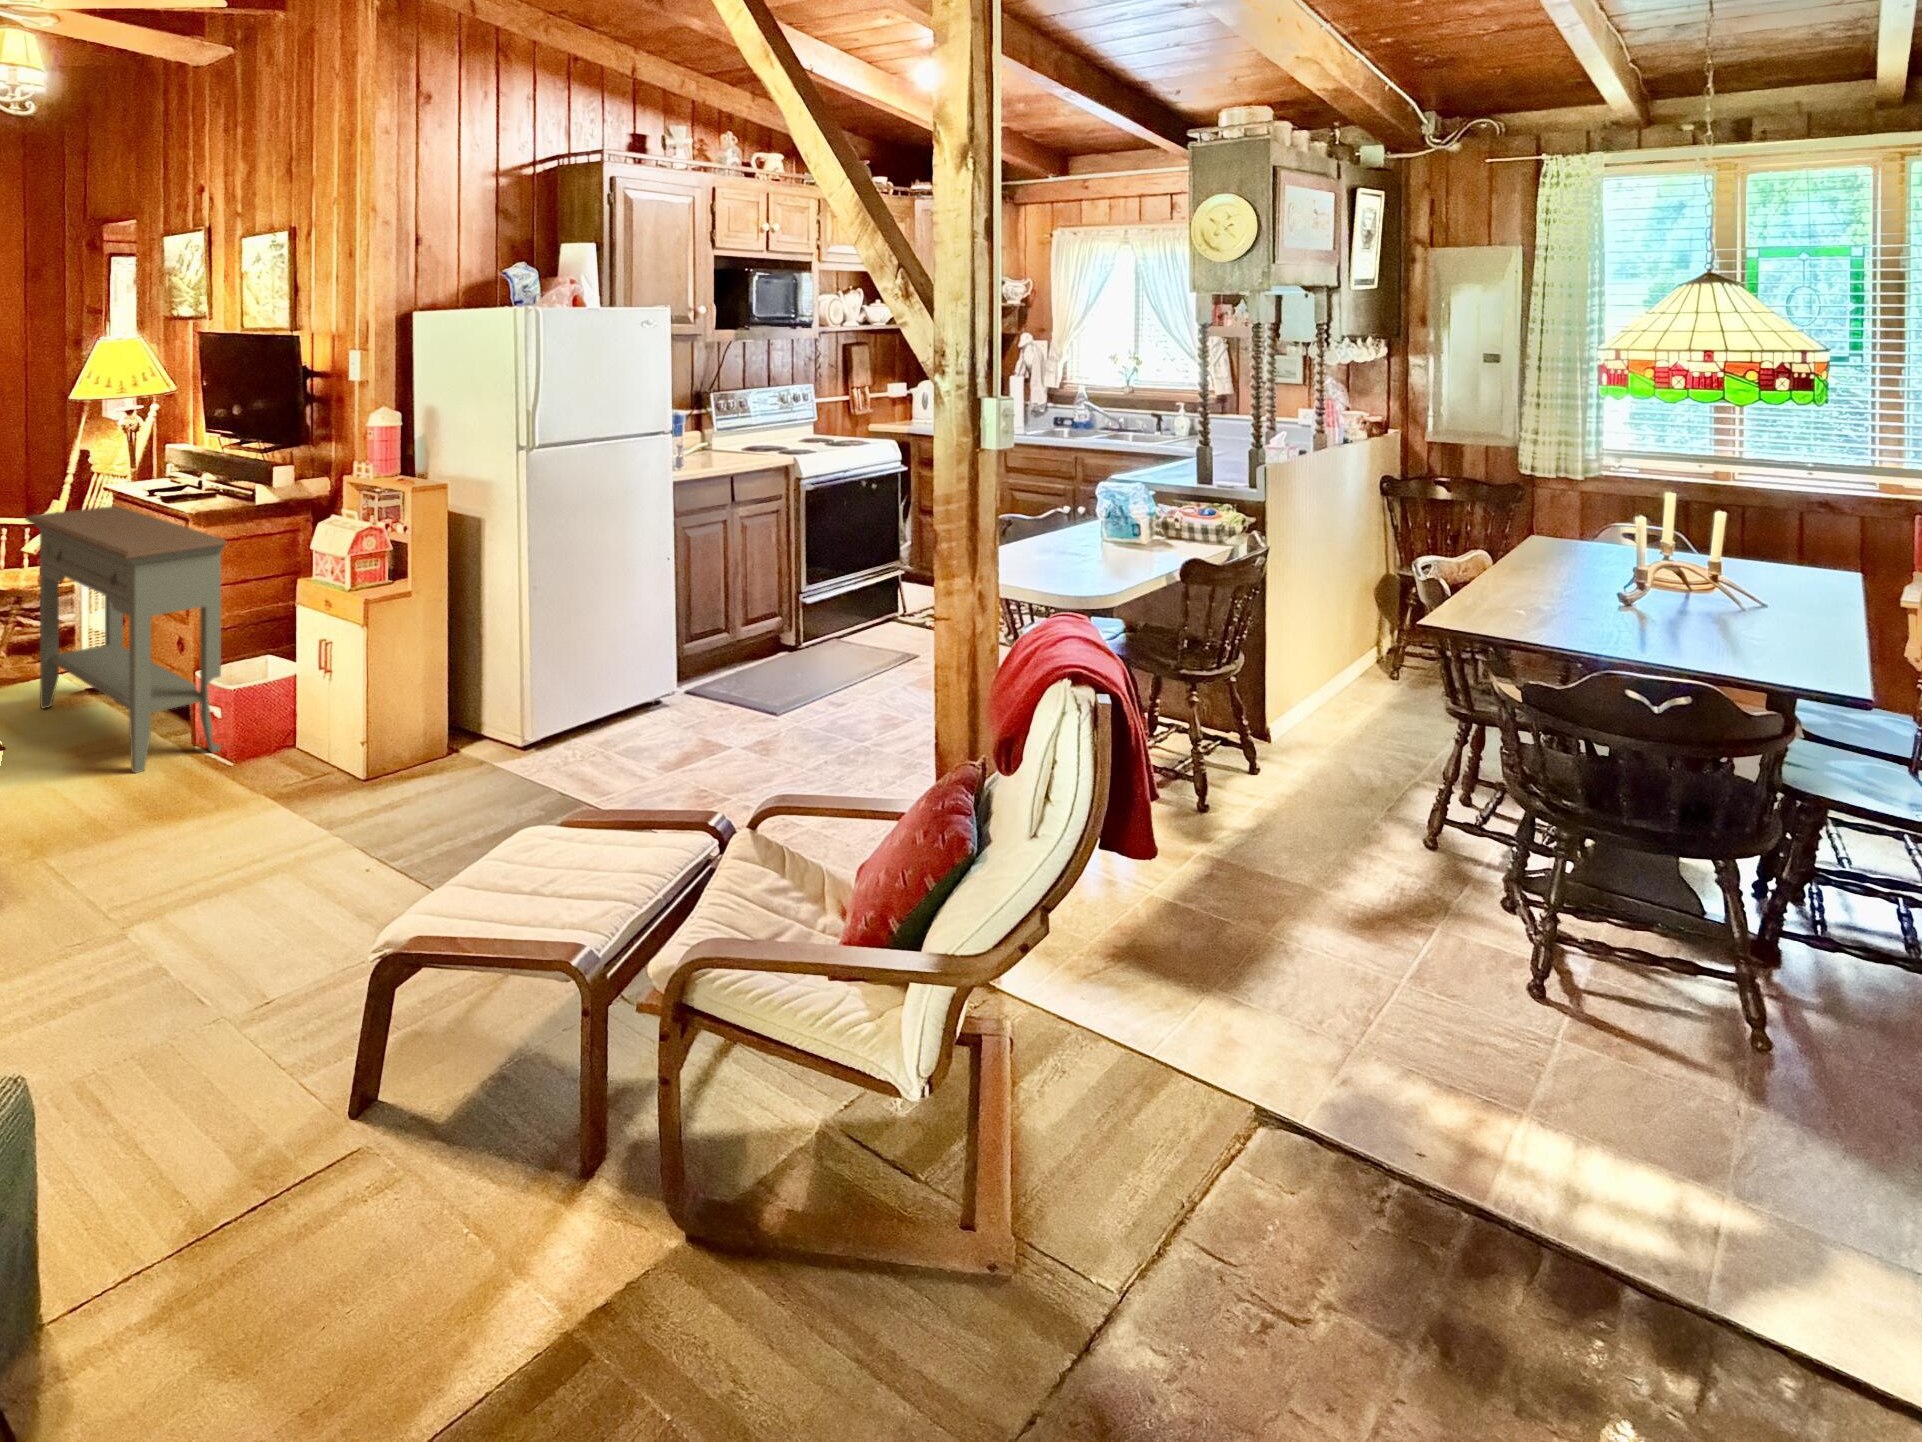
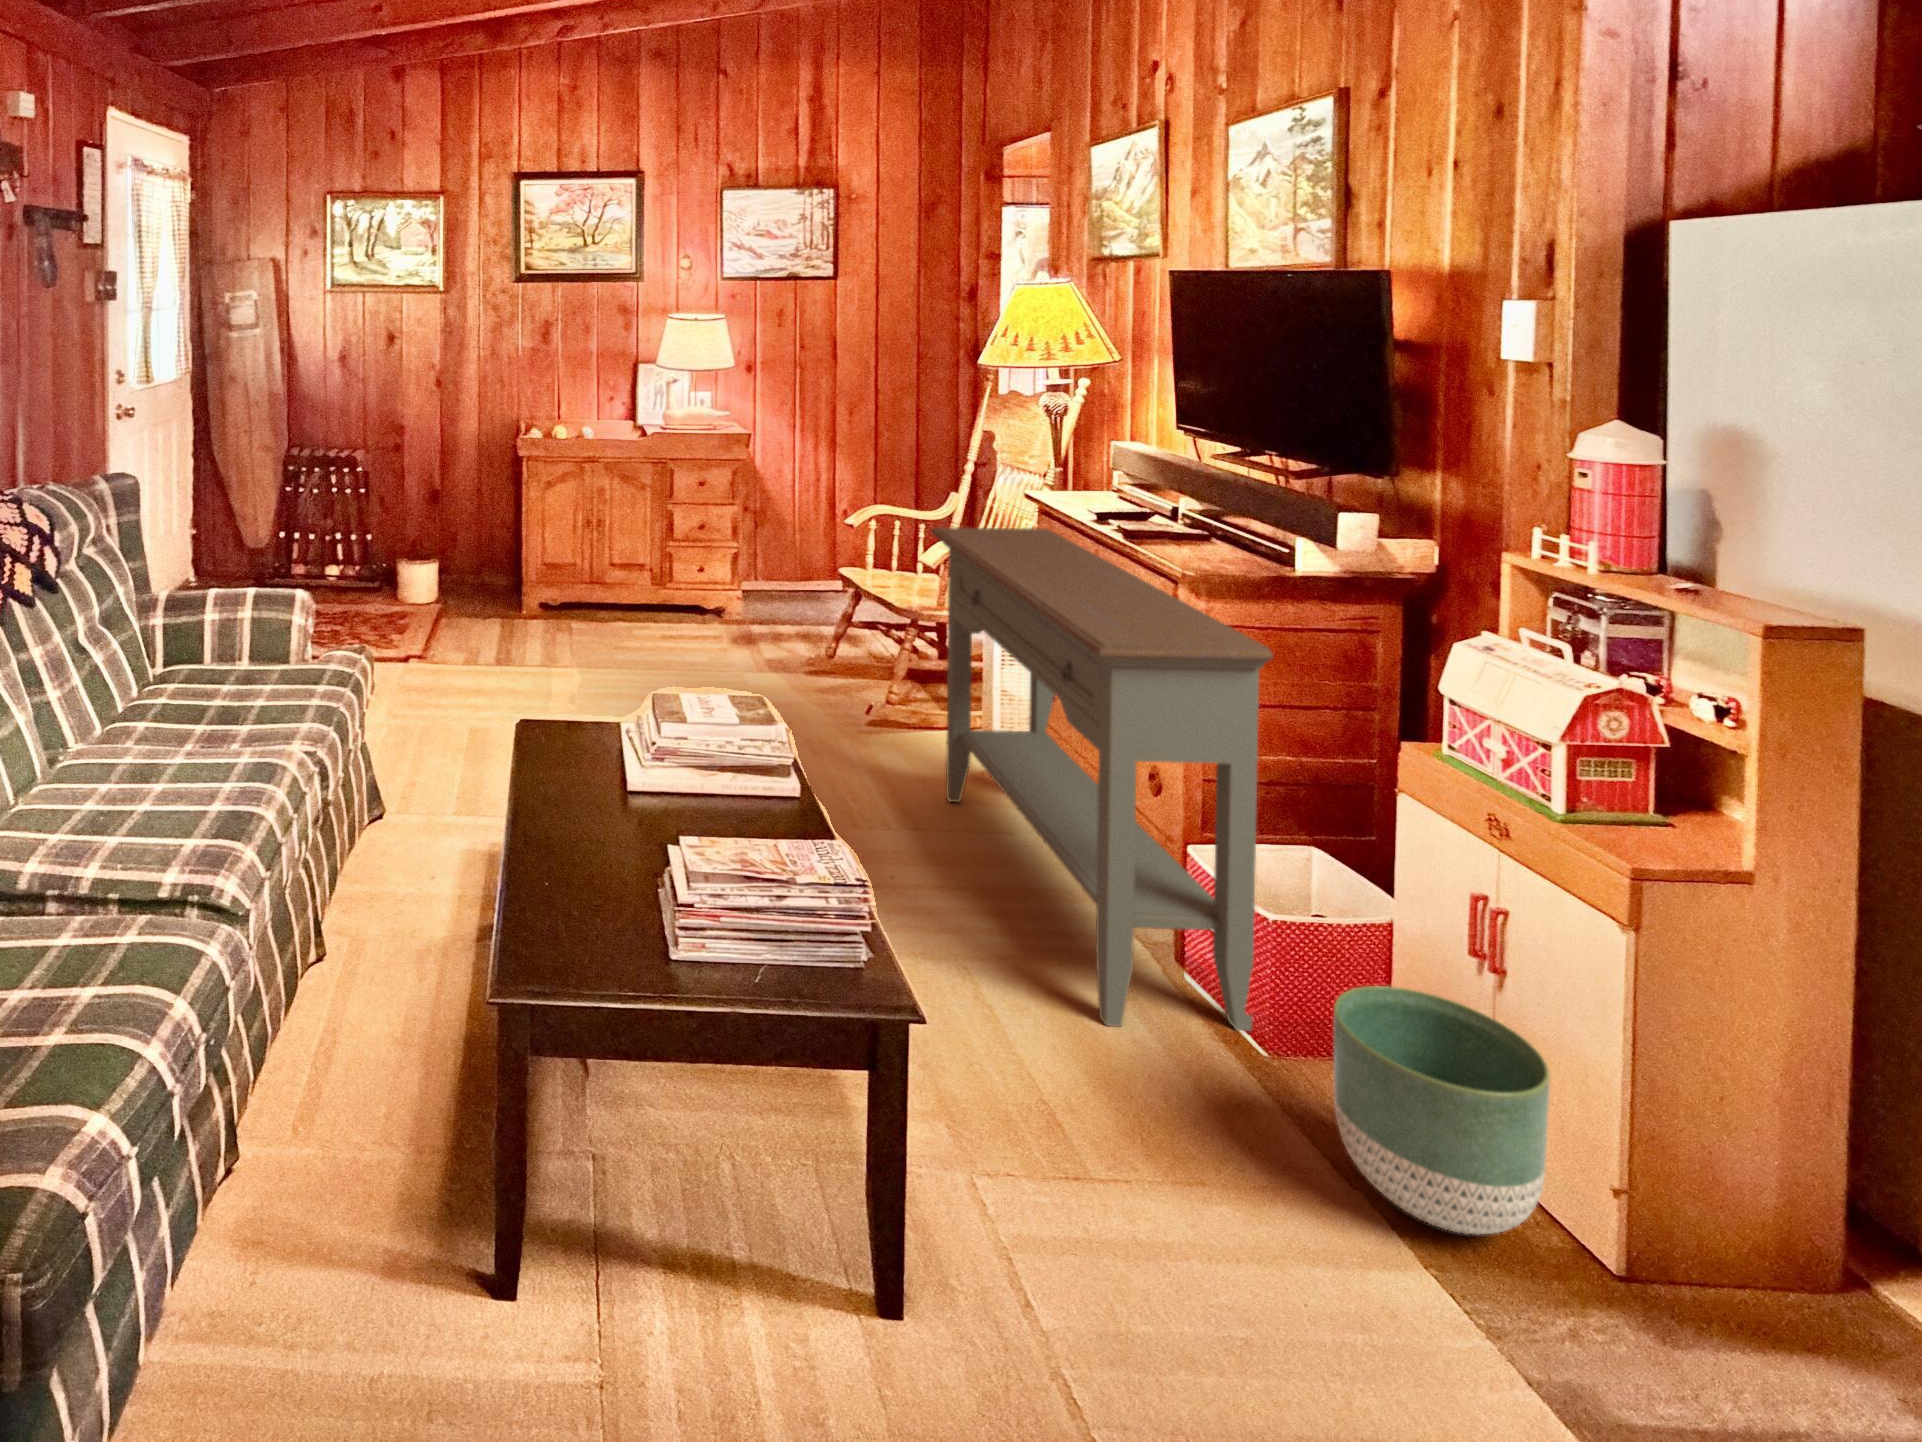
planter: none [242,685,330,782] -> present [1334,986,1550,1234]

